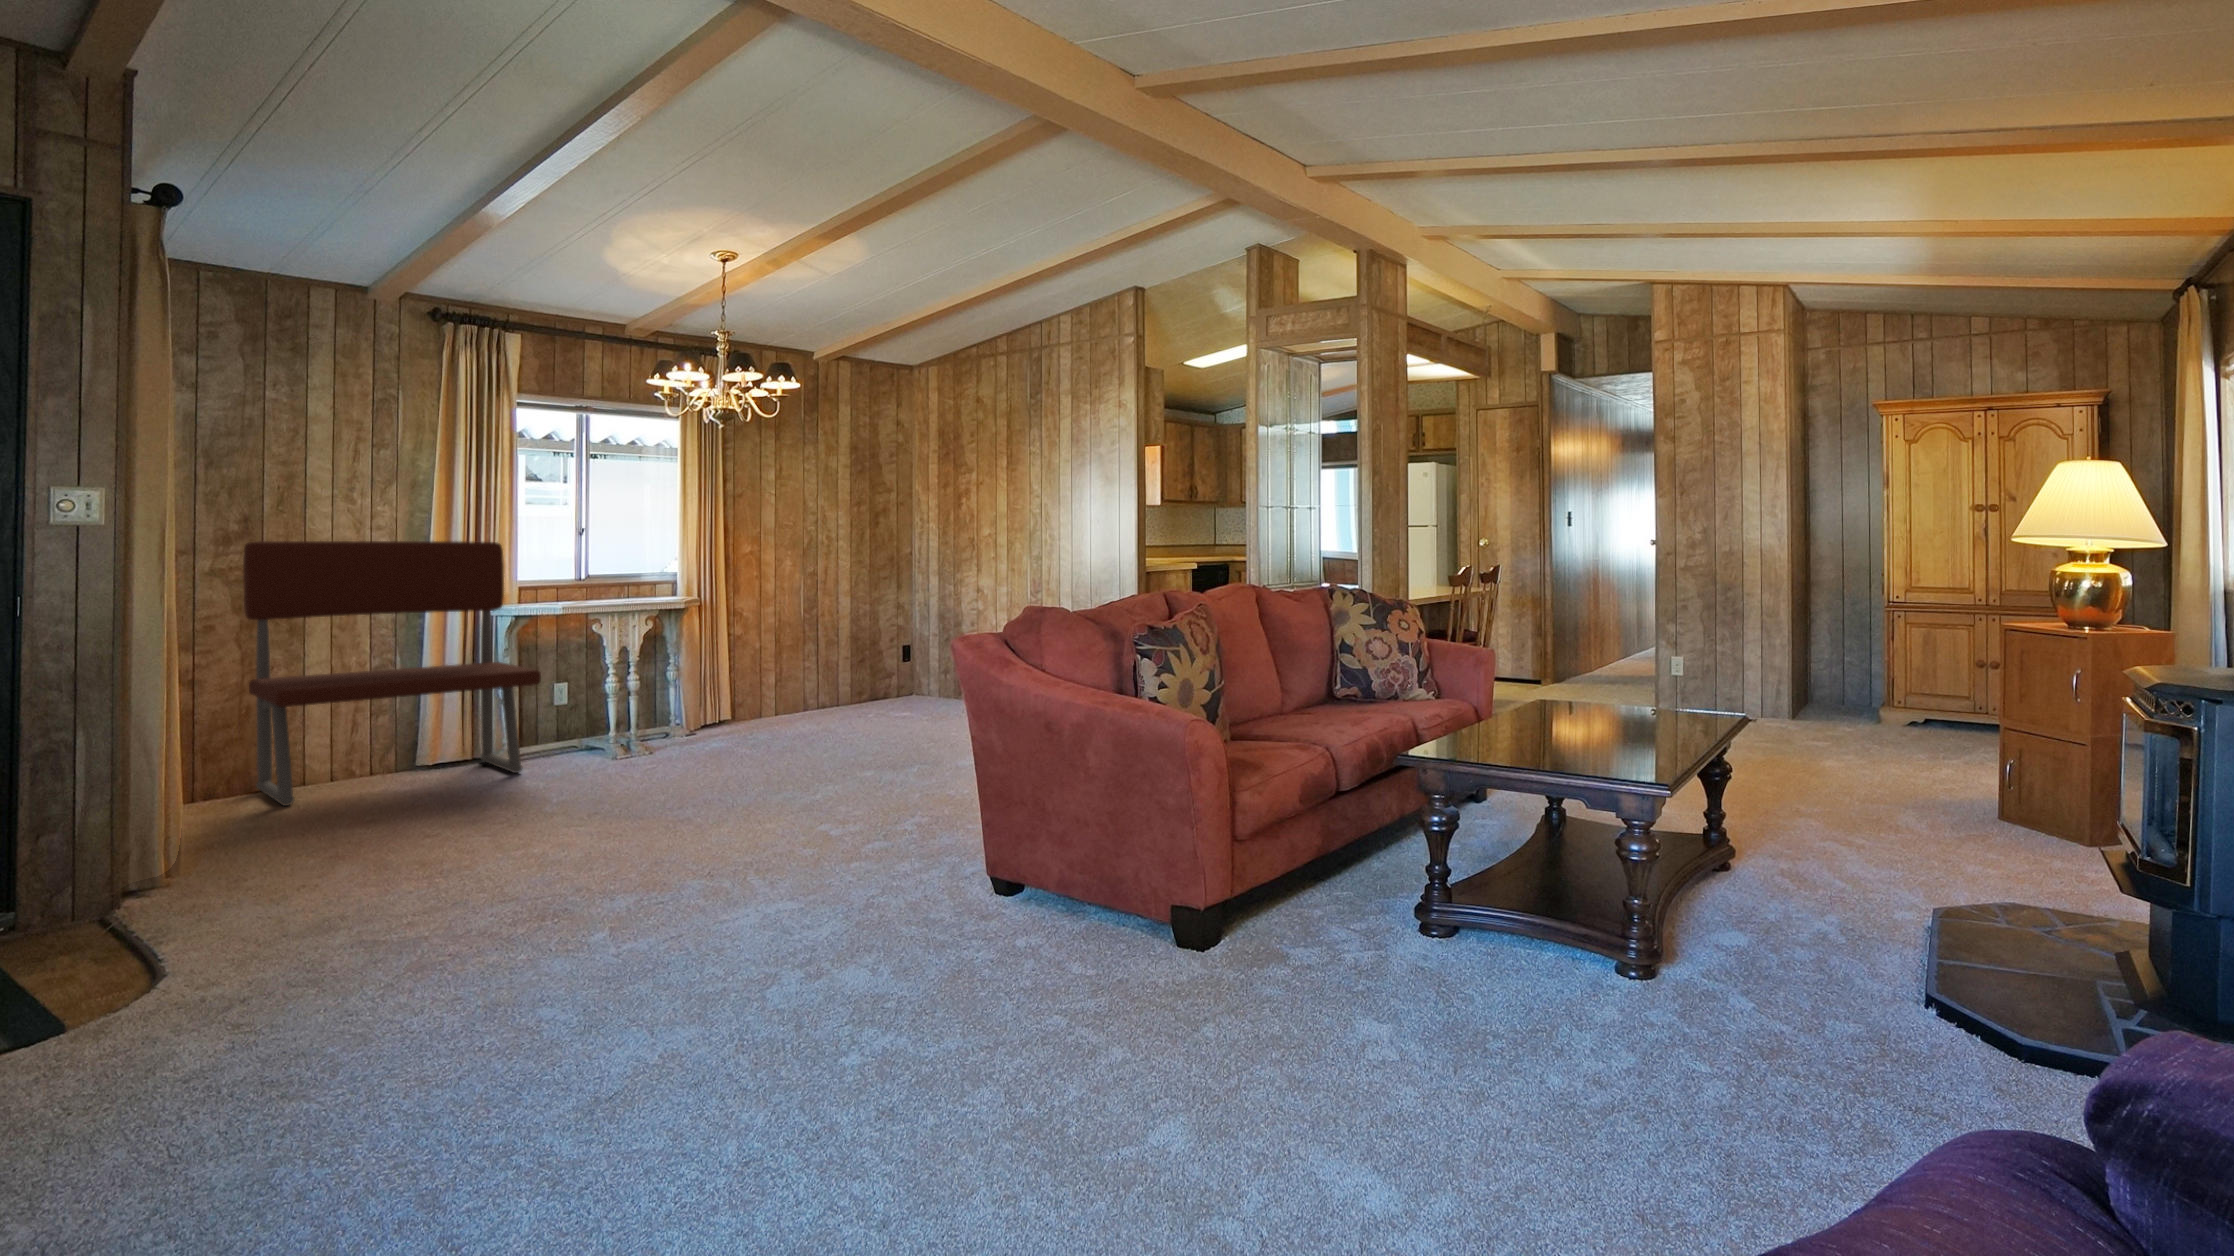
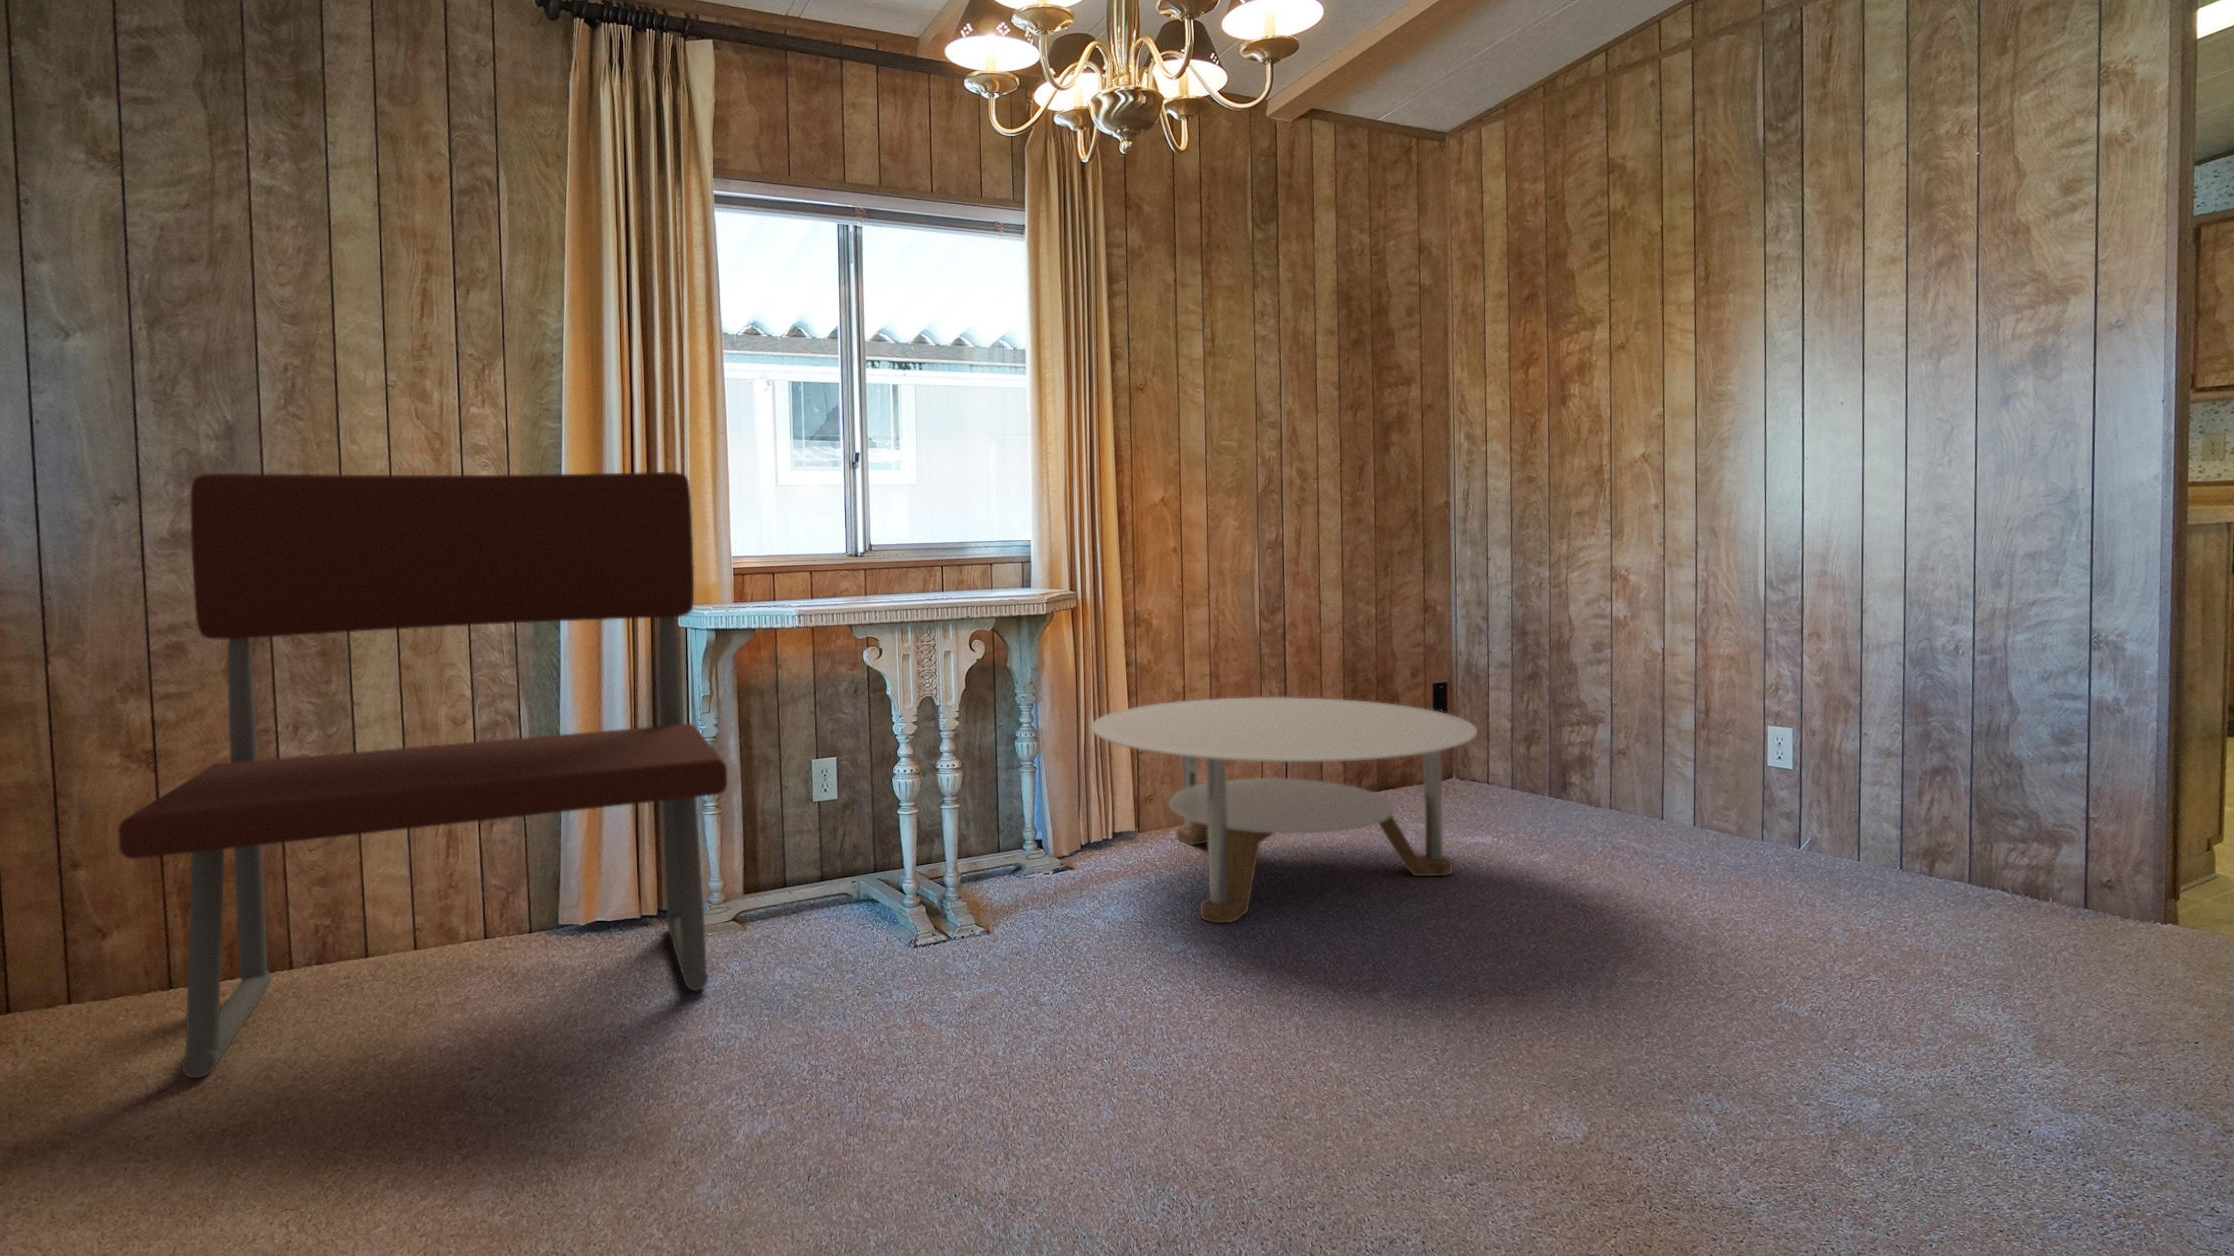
round table: none [708,652,890,744] -> present [1092,697,1477,923]

